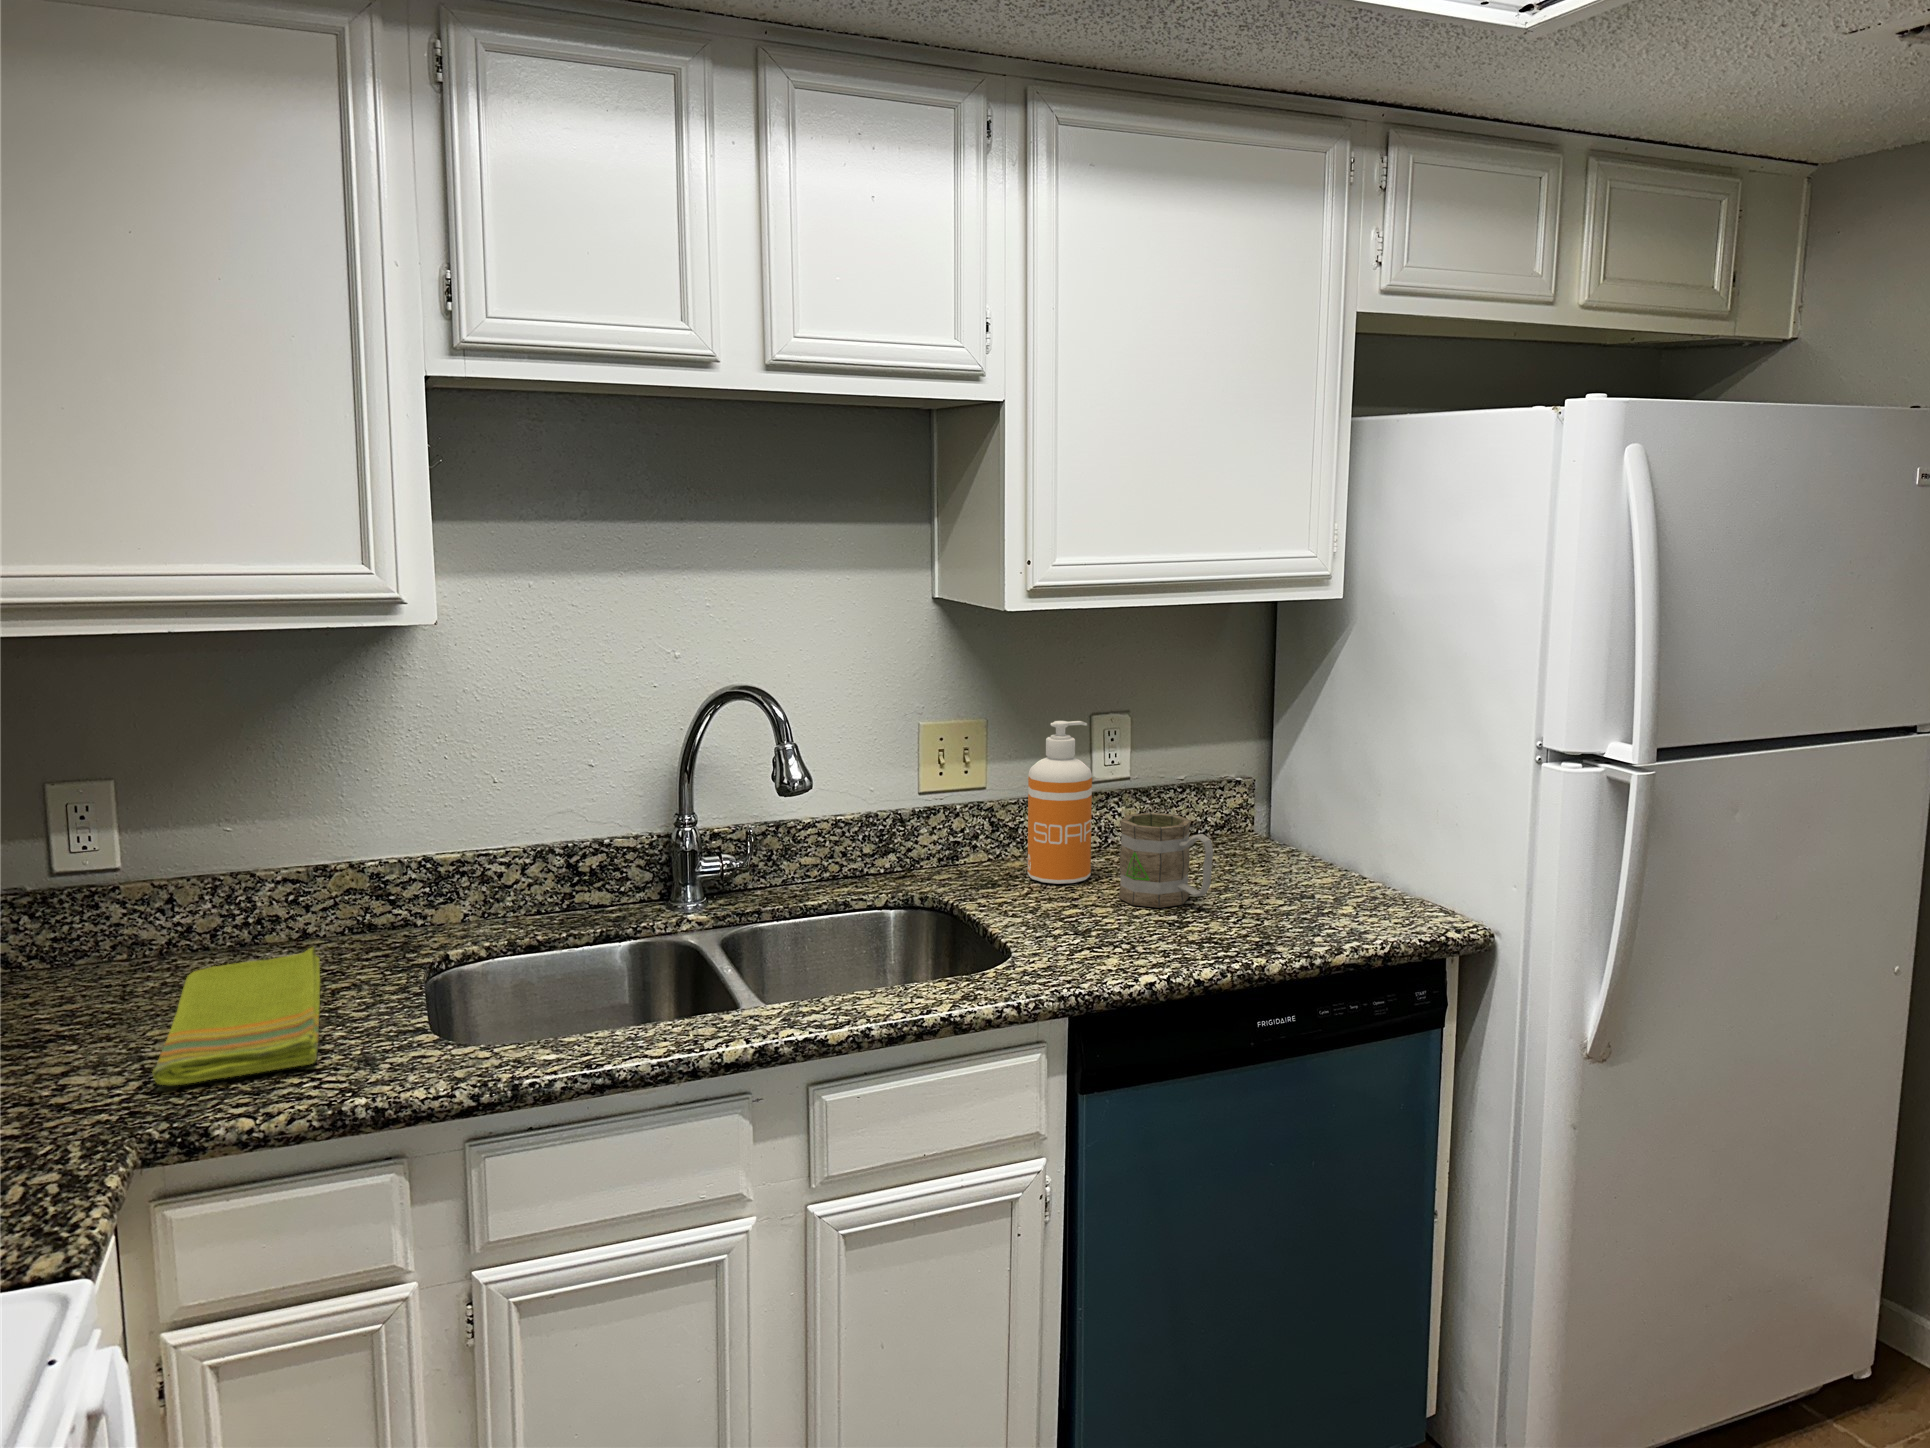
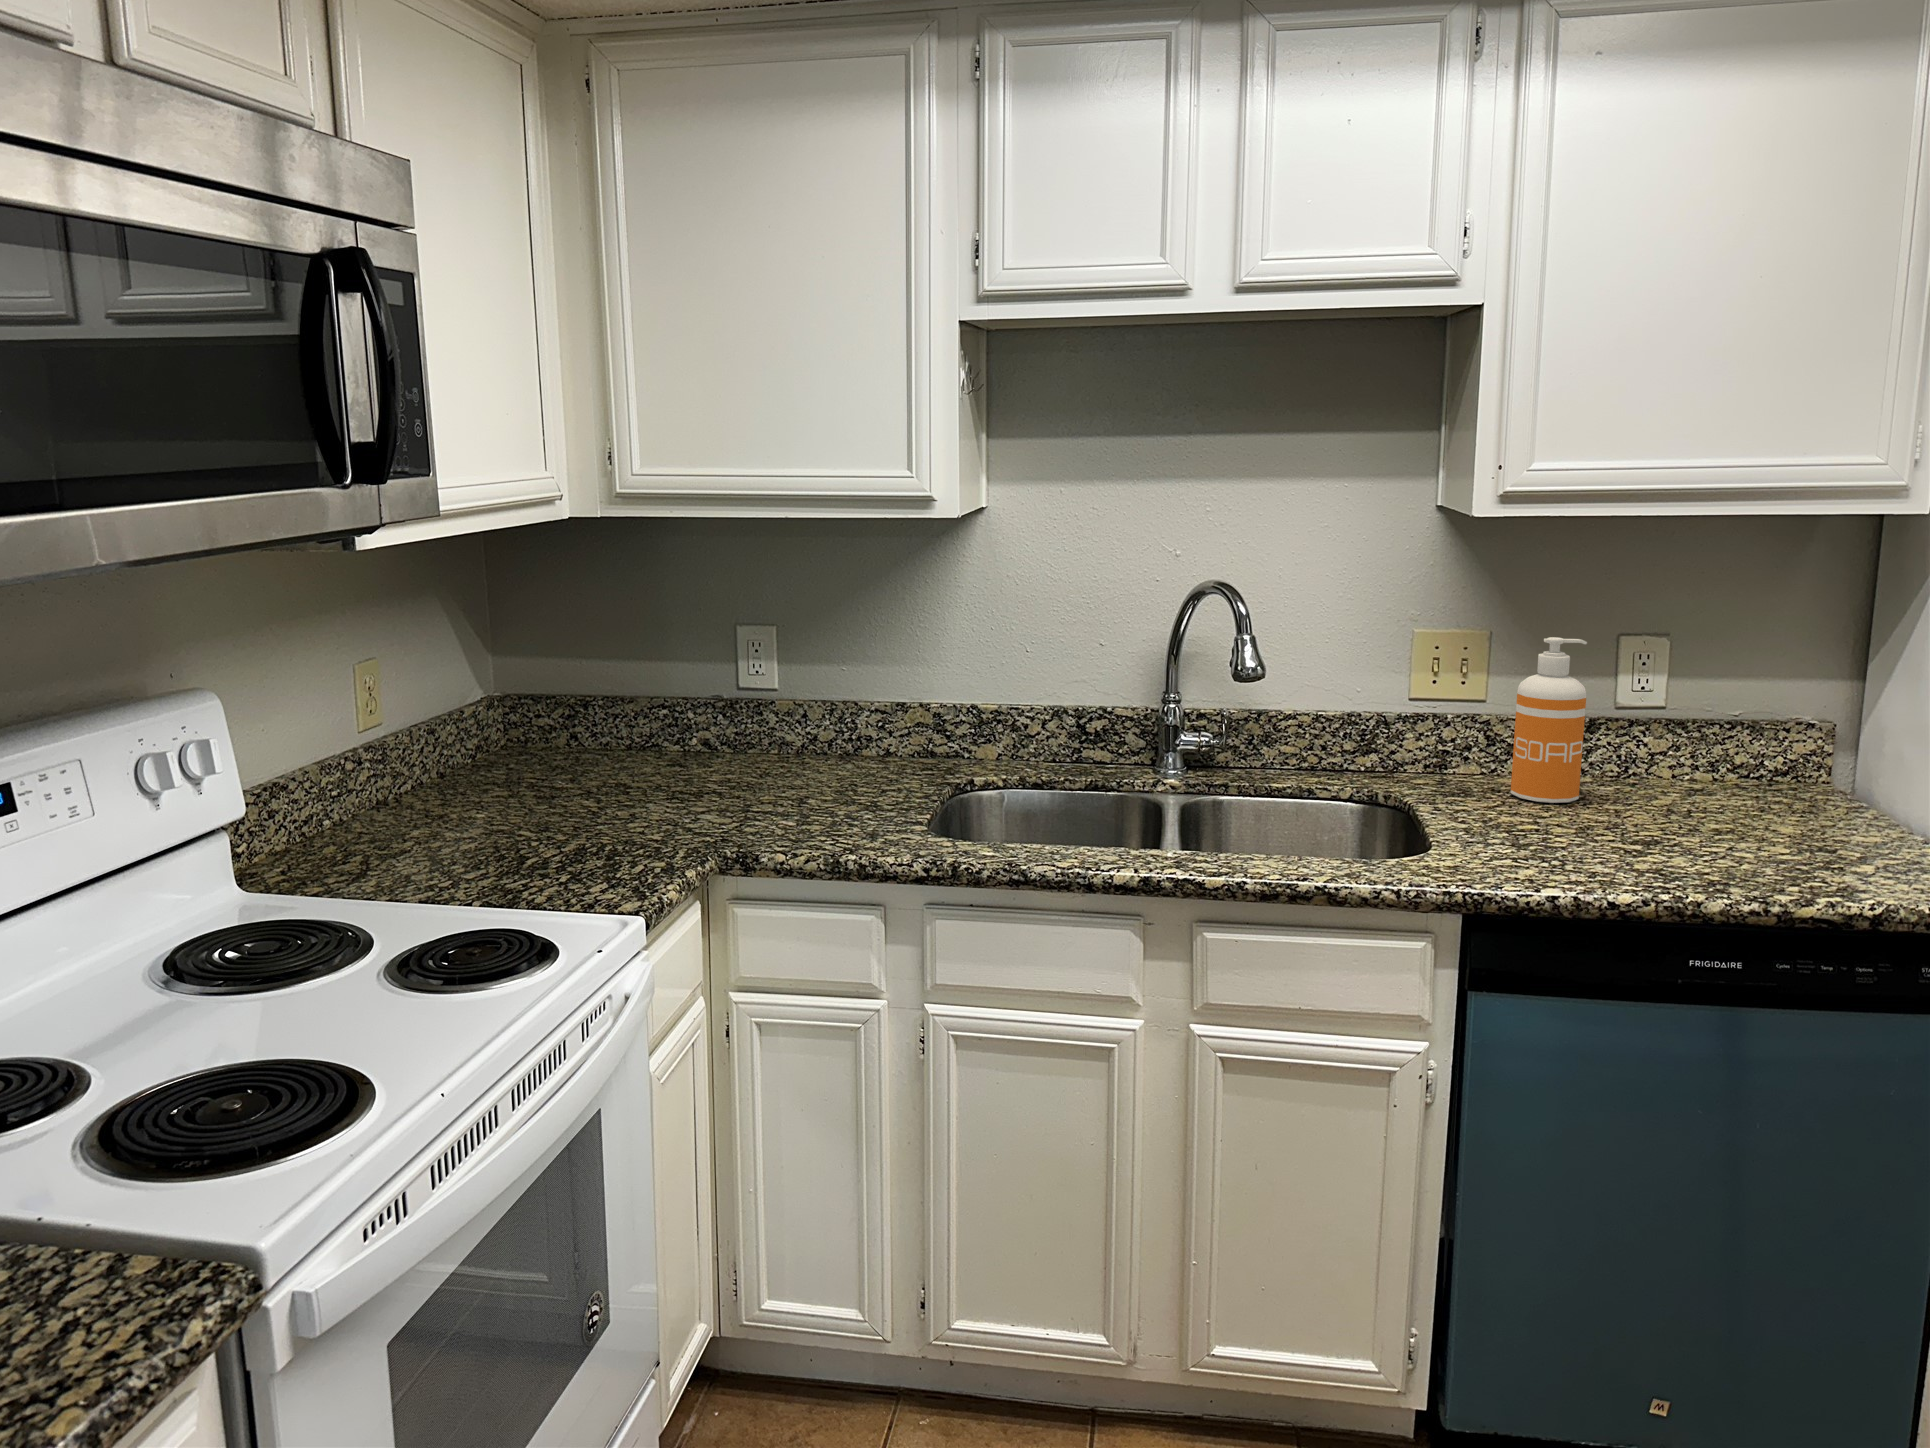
mug: present [1119,813,1213,908] -> none [1590,739,1693,837]
dish towel: present [152,947,320,1085] -> none [739,759,883,830]

